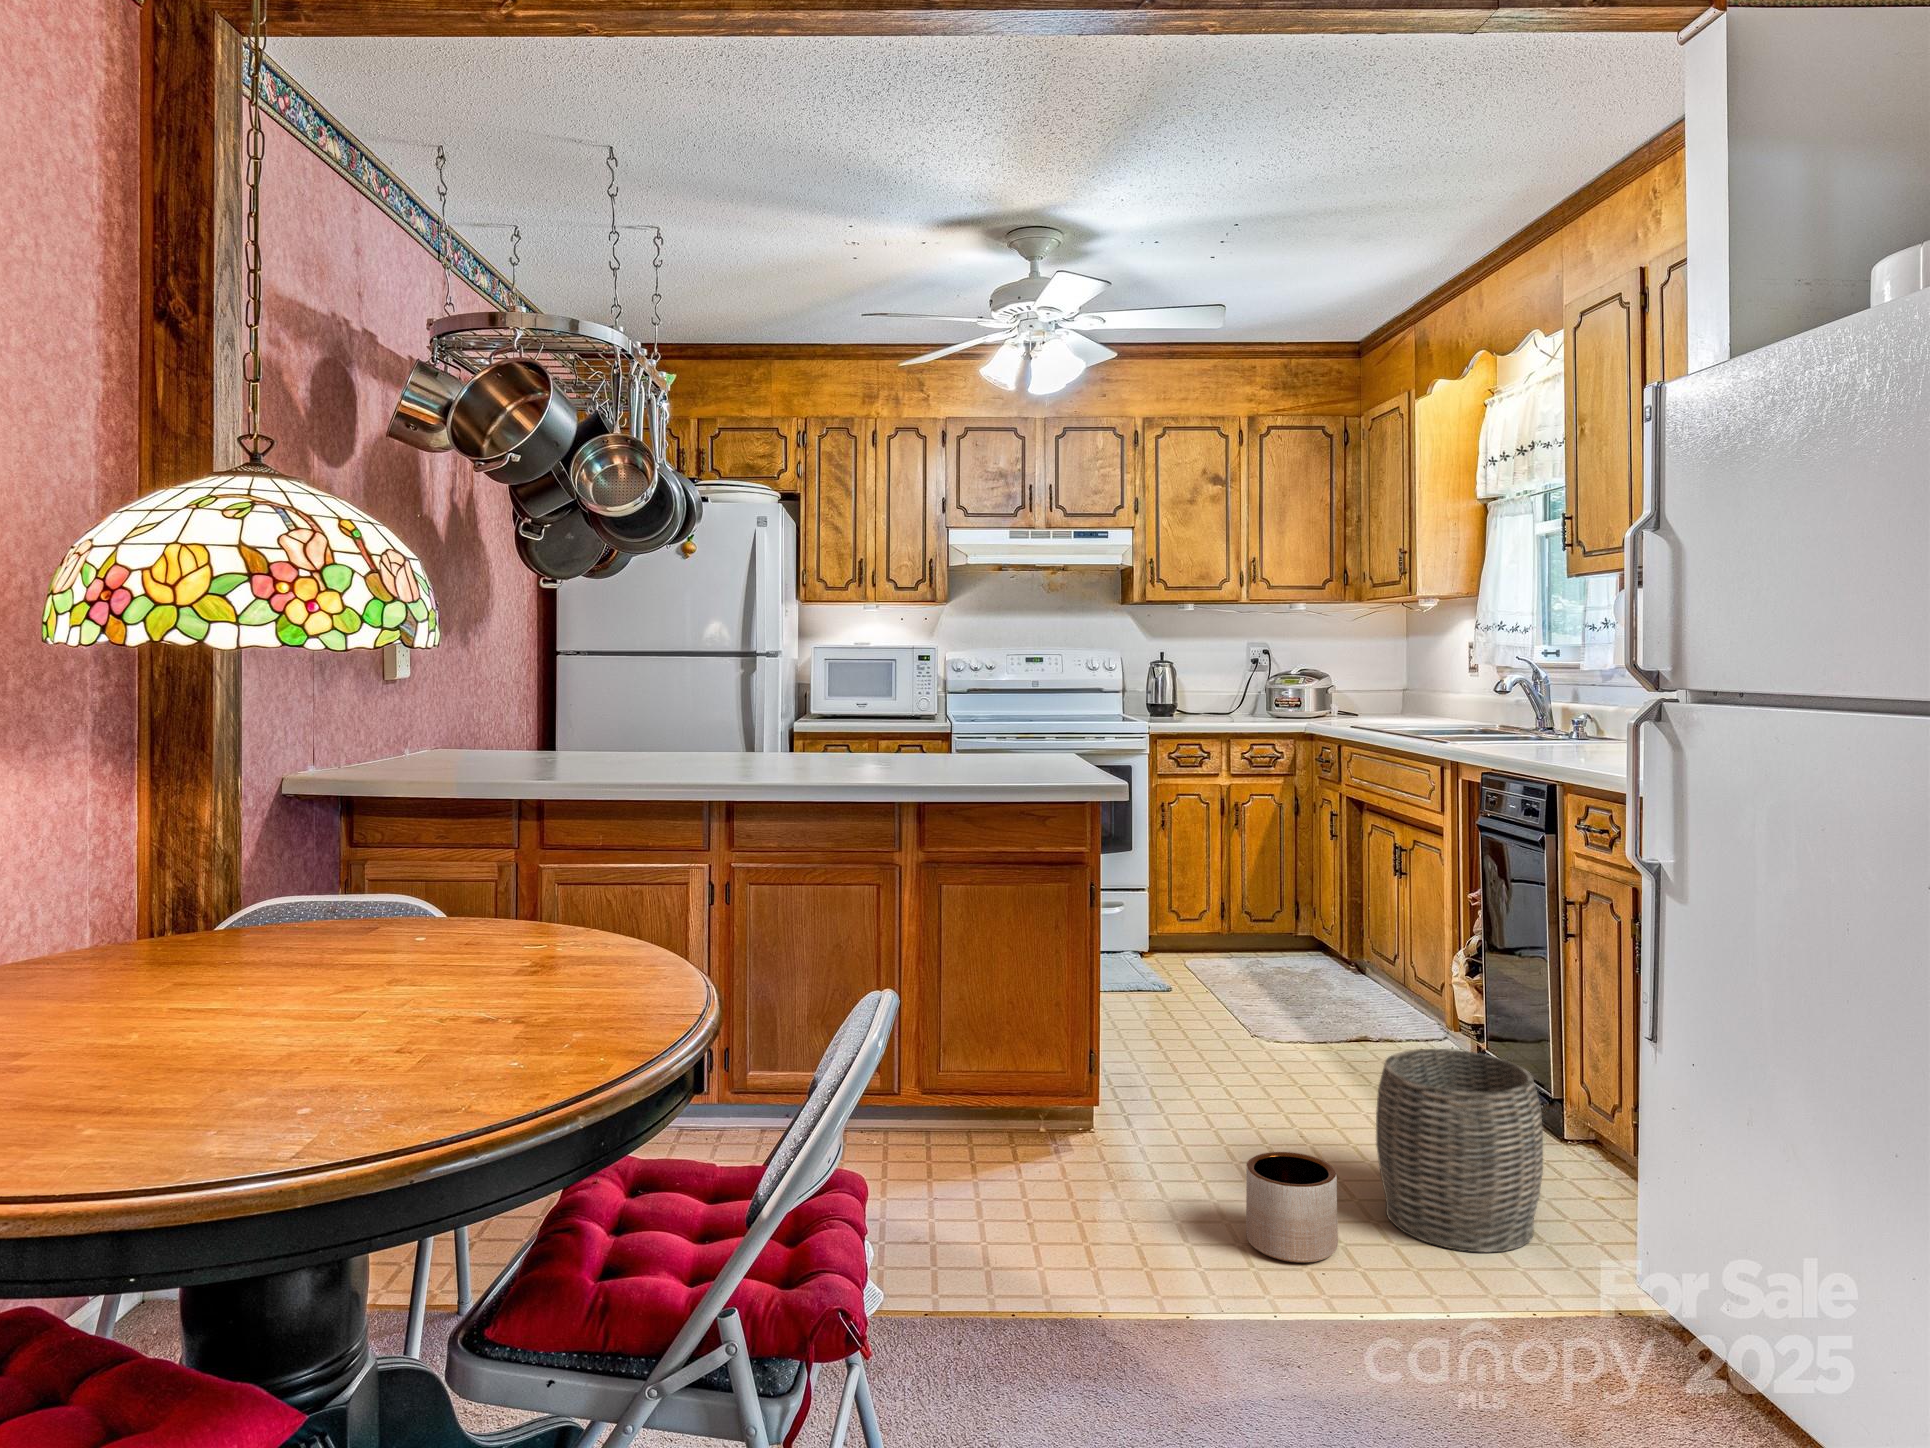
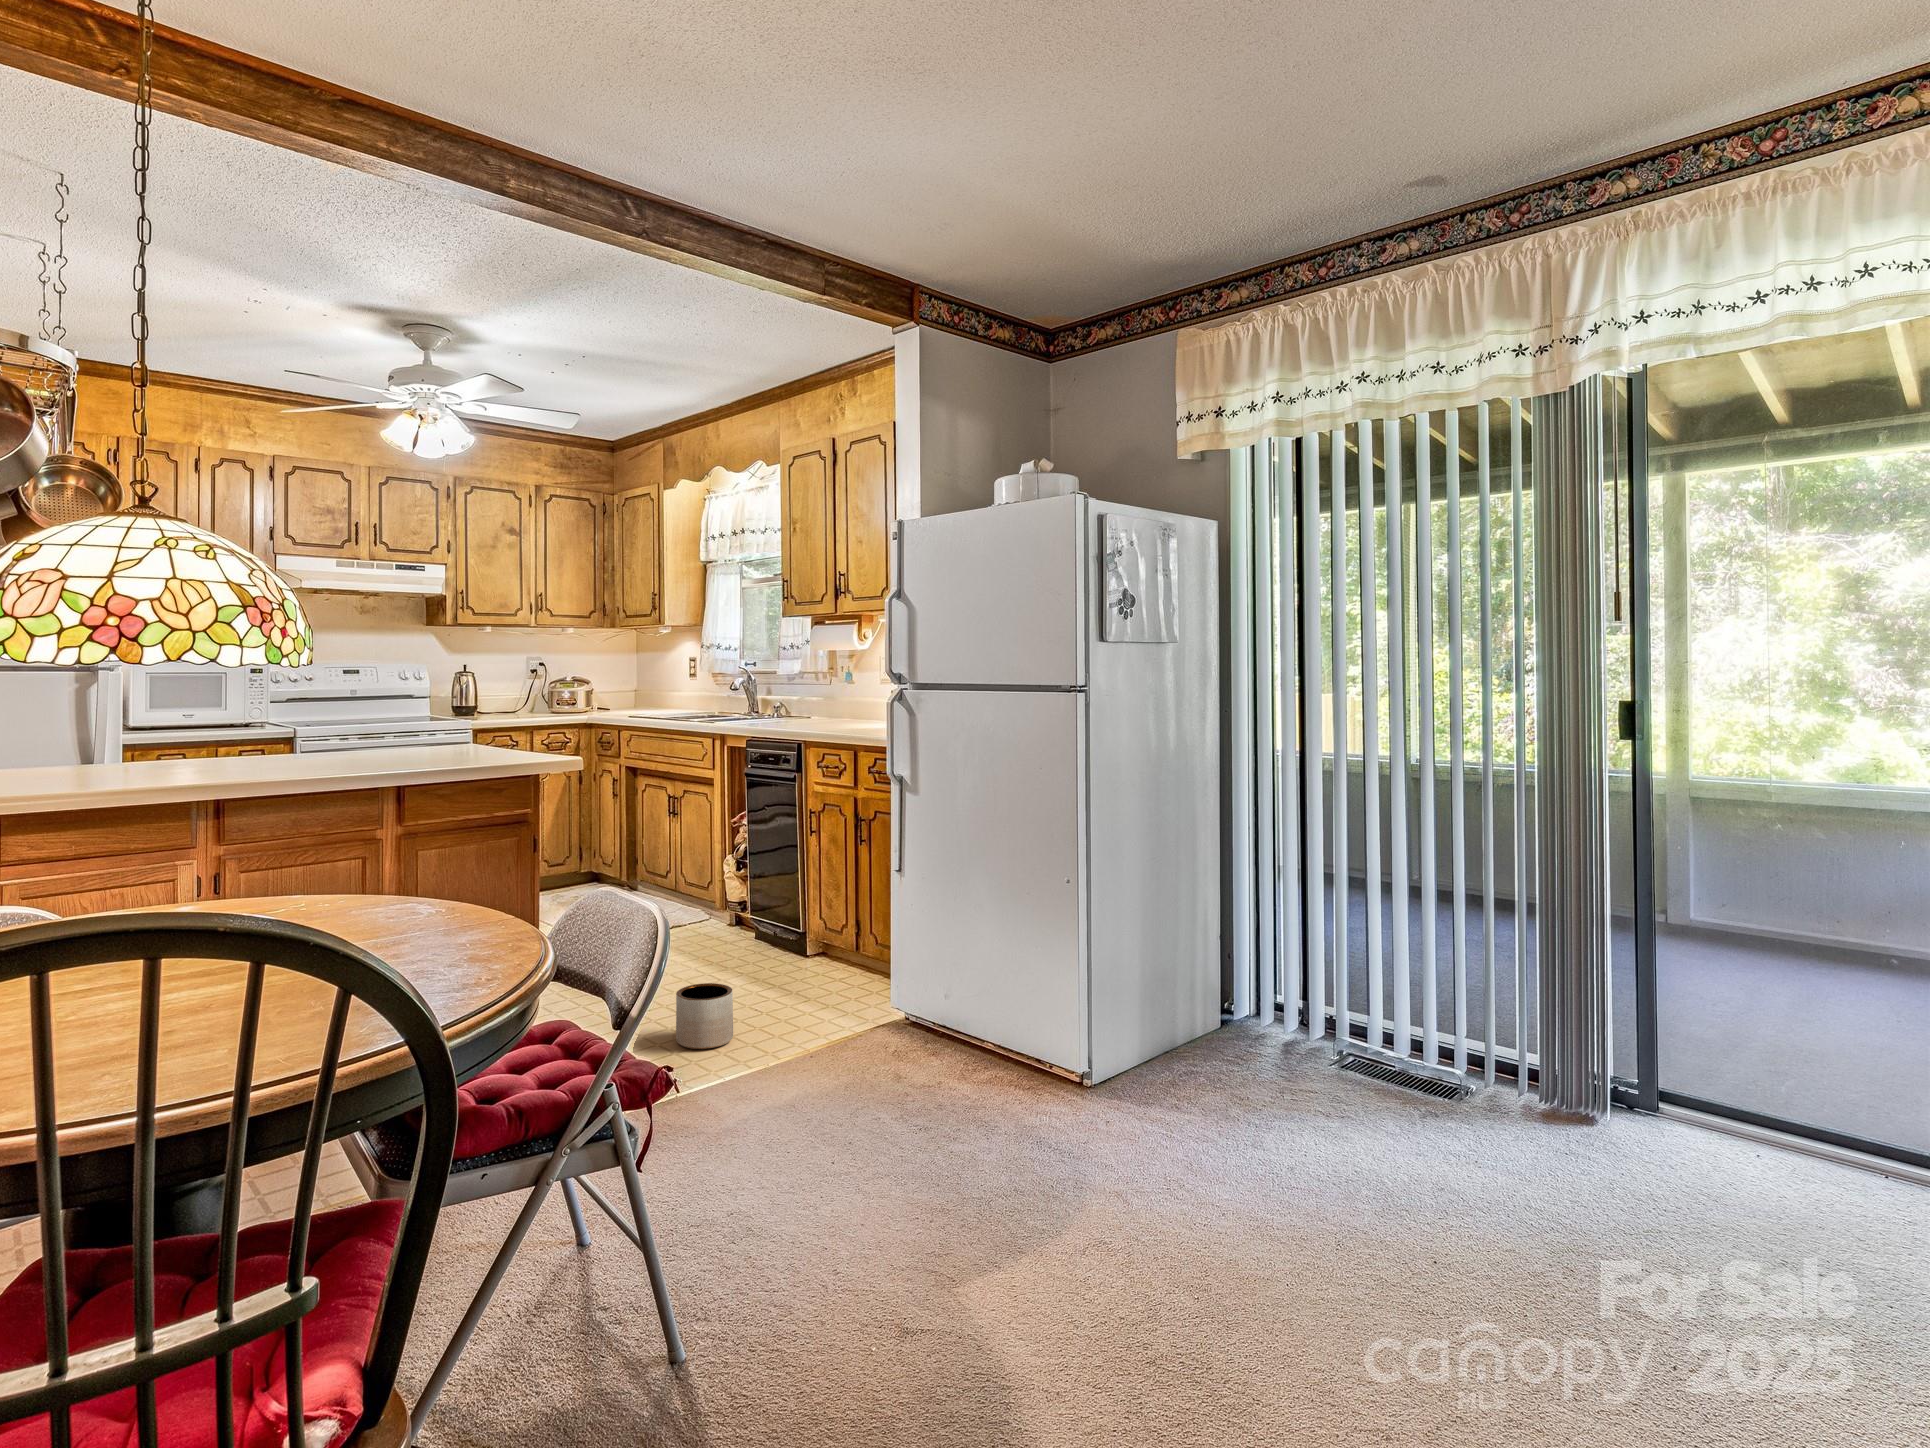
woven basket: present [1376,1049,1543,1252] -> none [738,905,831,1020]

